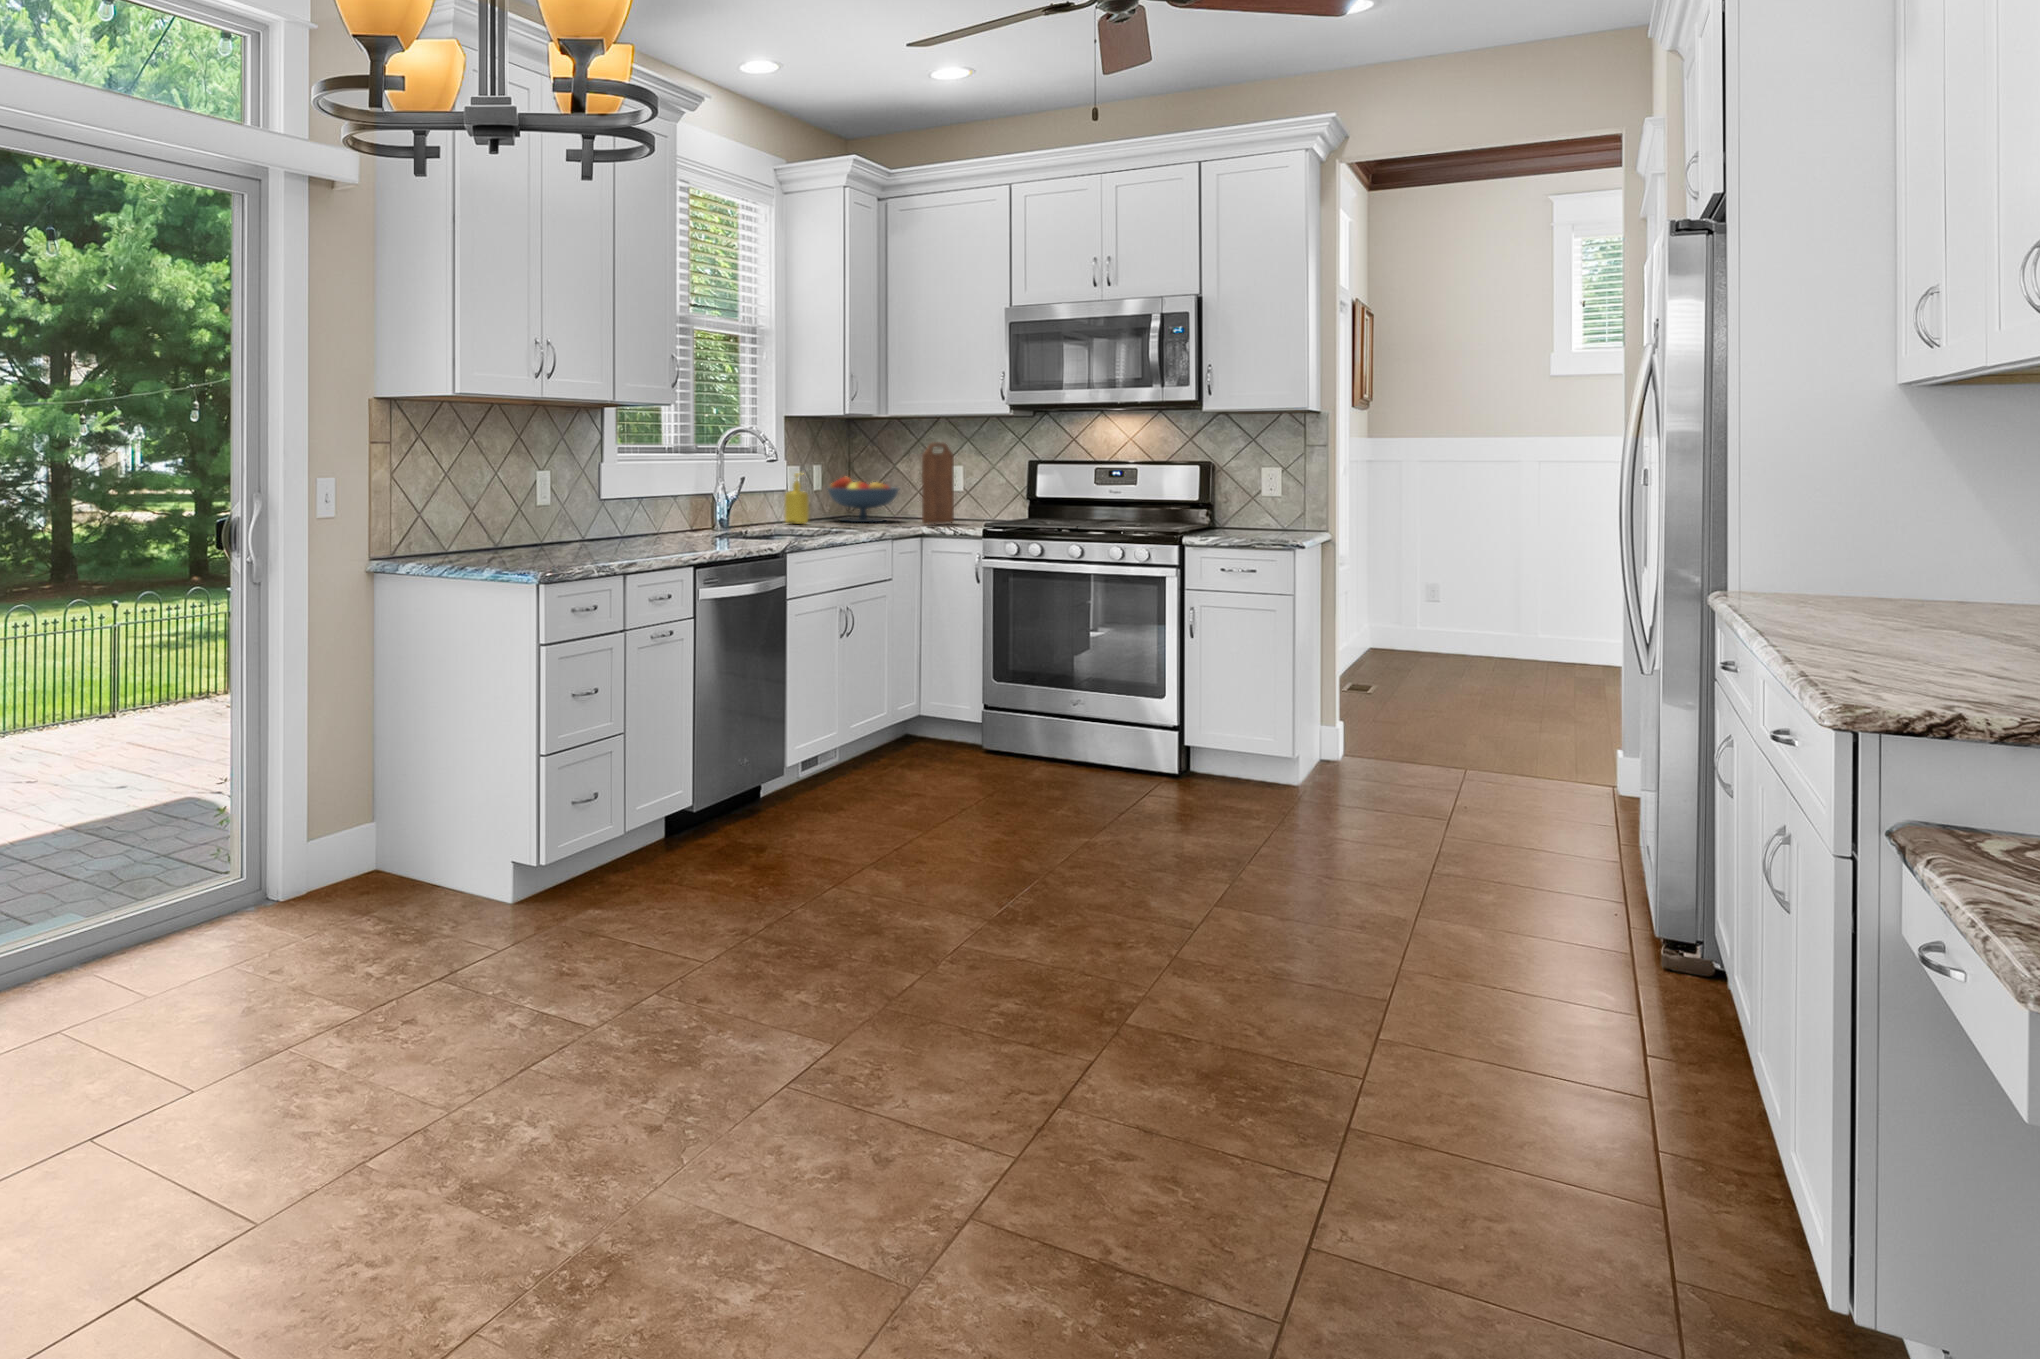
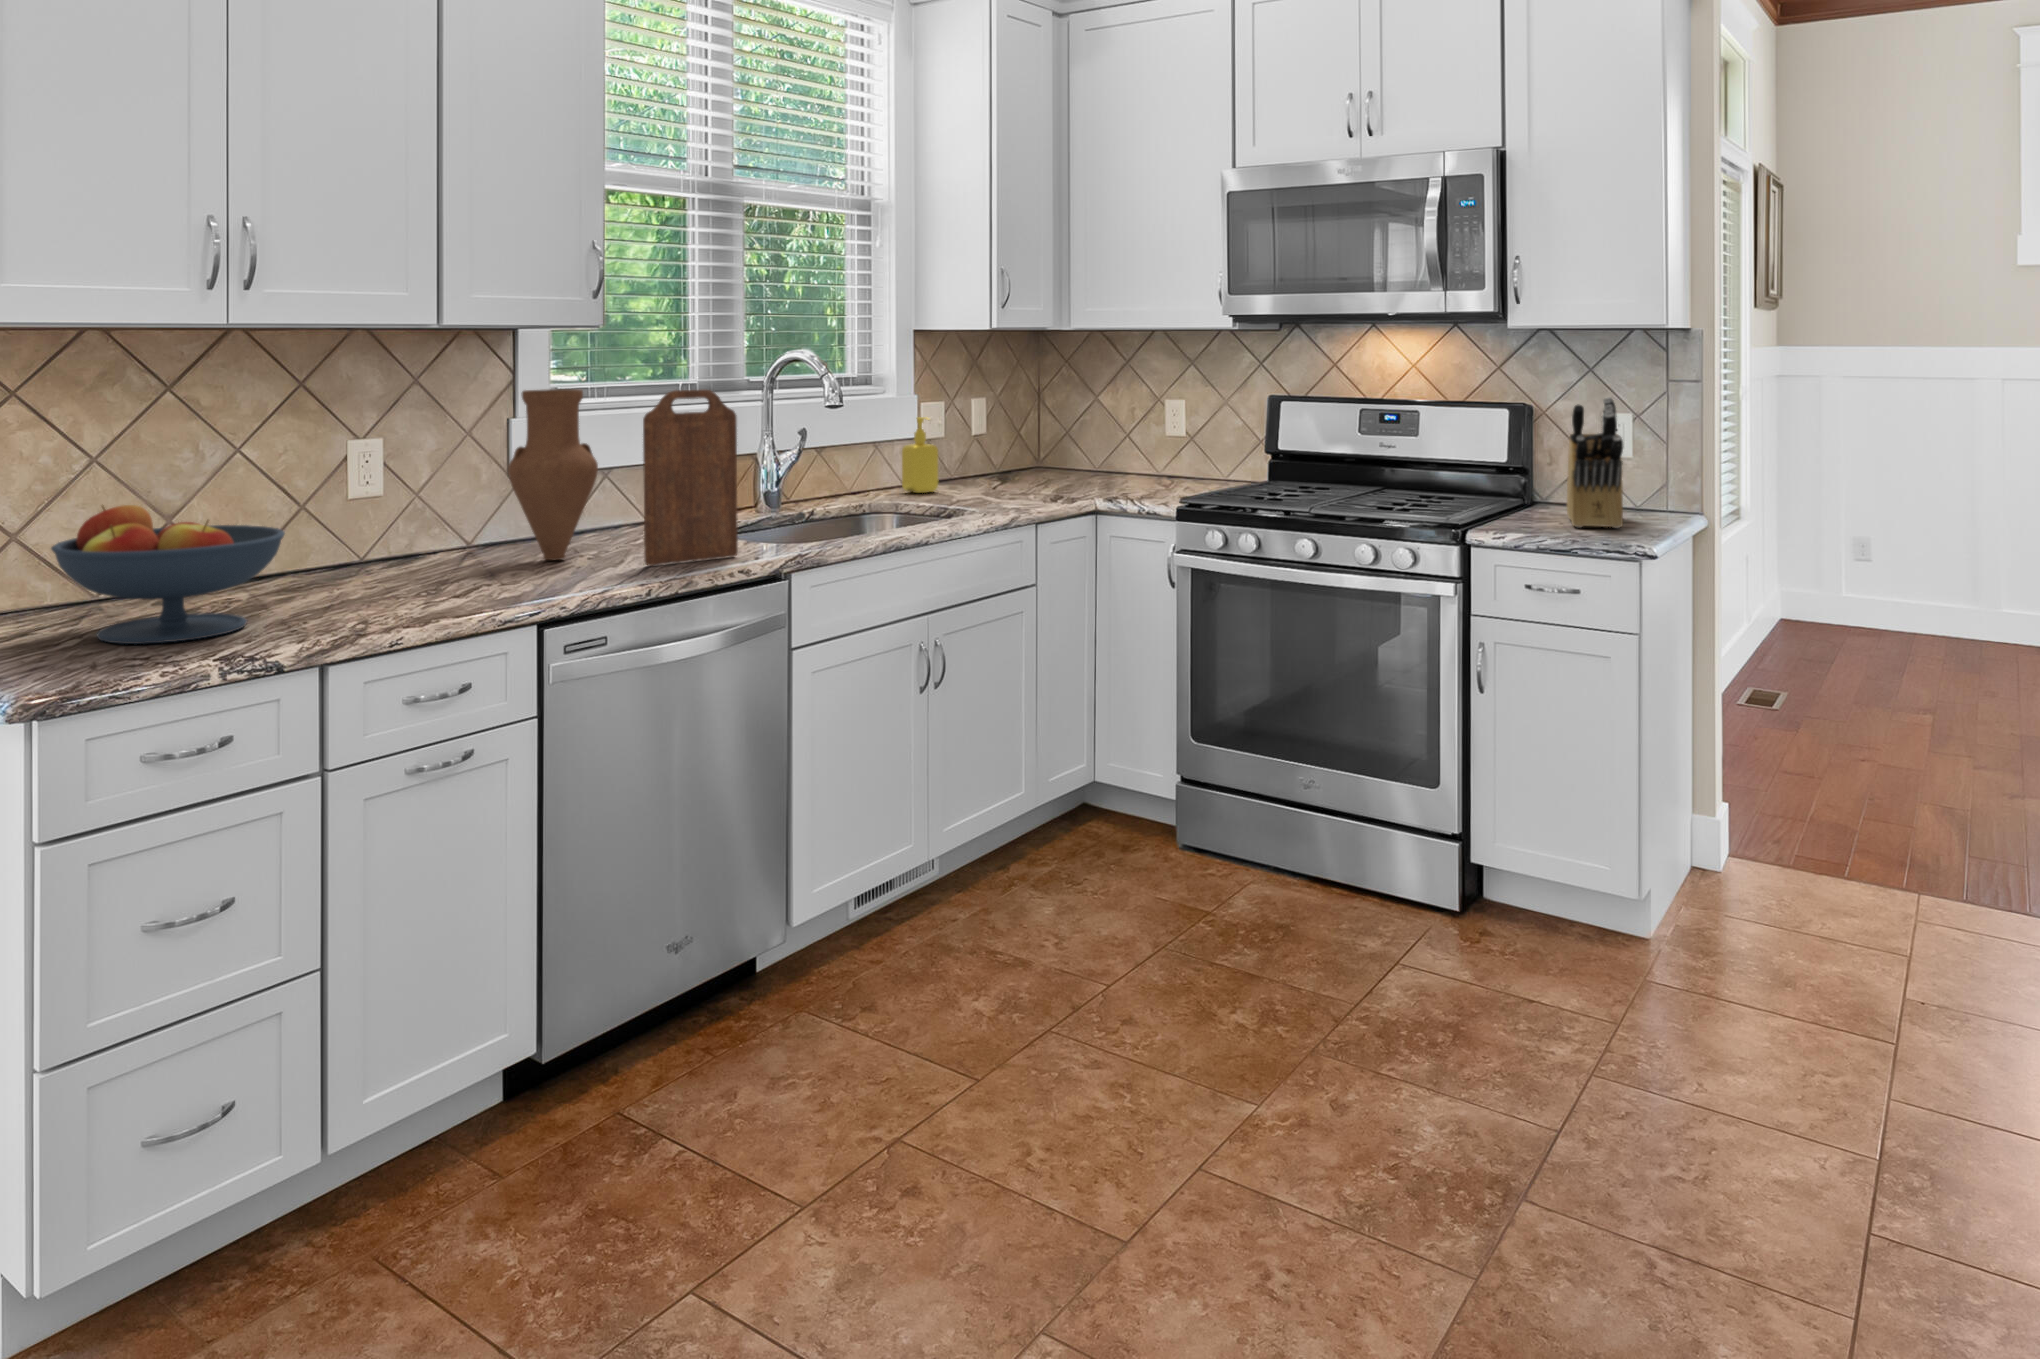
vase: none [624,442,675,543] -> present [508,389,598,560]
cutting board: present [922,442,954,524] -> present [643,390,738,566]
knife block: none [1241,453,1282,535] -> present [1567,397,1623,528]
fruit bowl: present [828,477,898,522] -> present [51,505,285,644]

